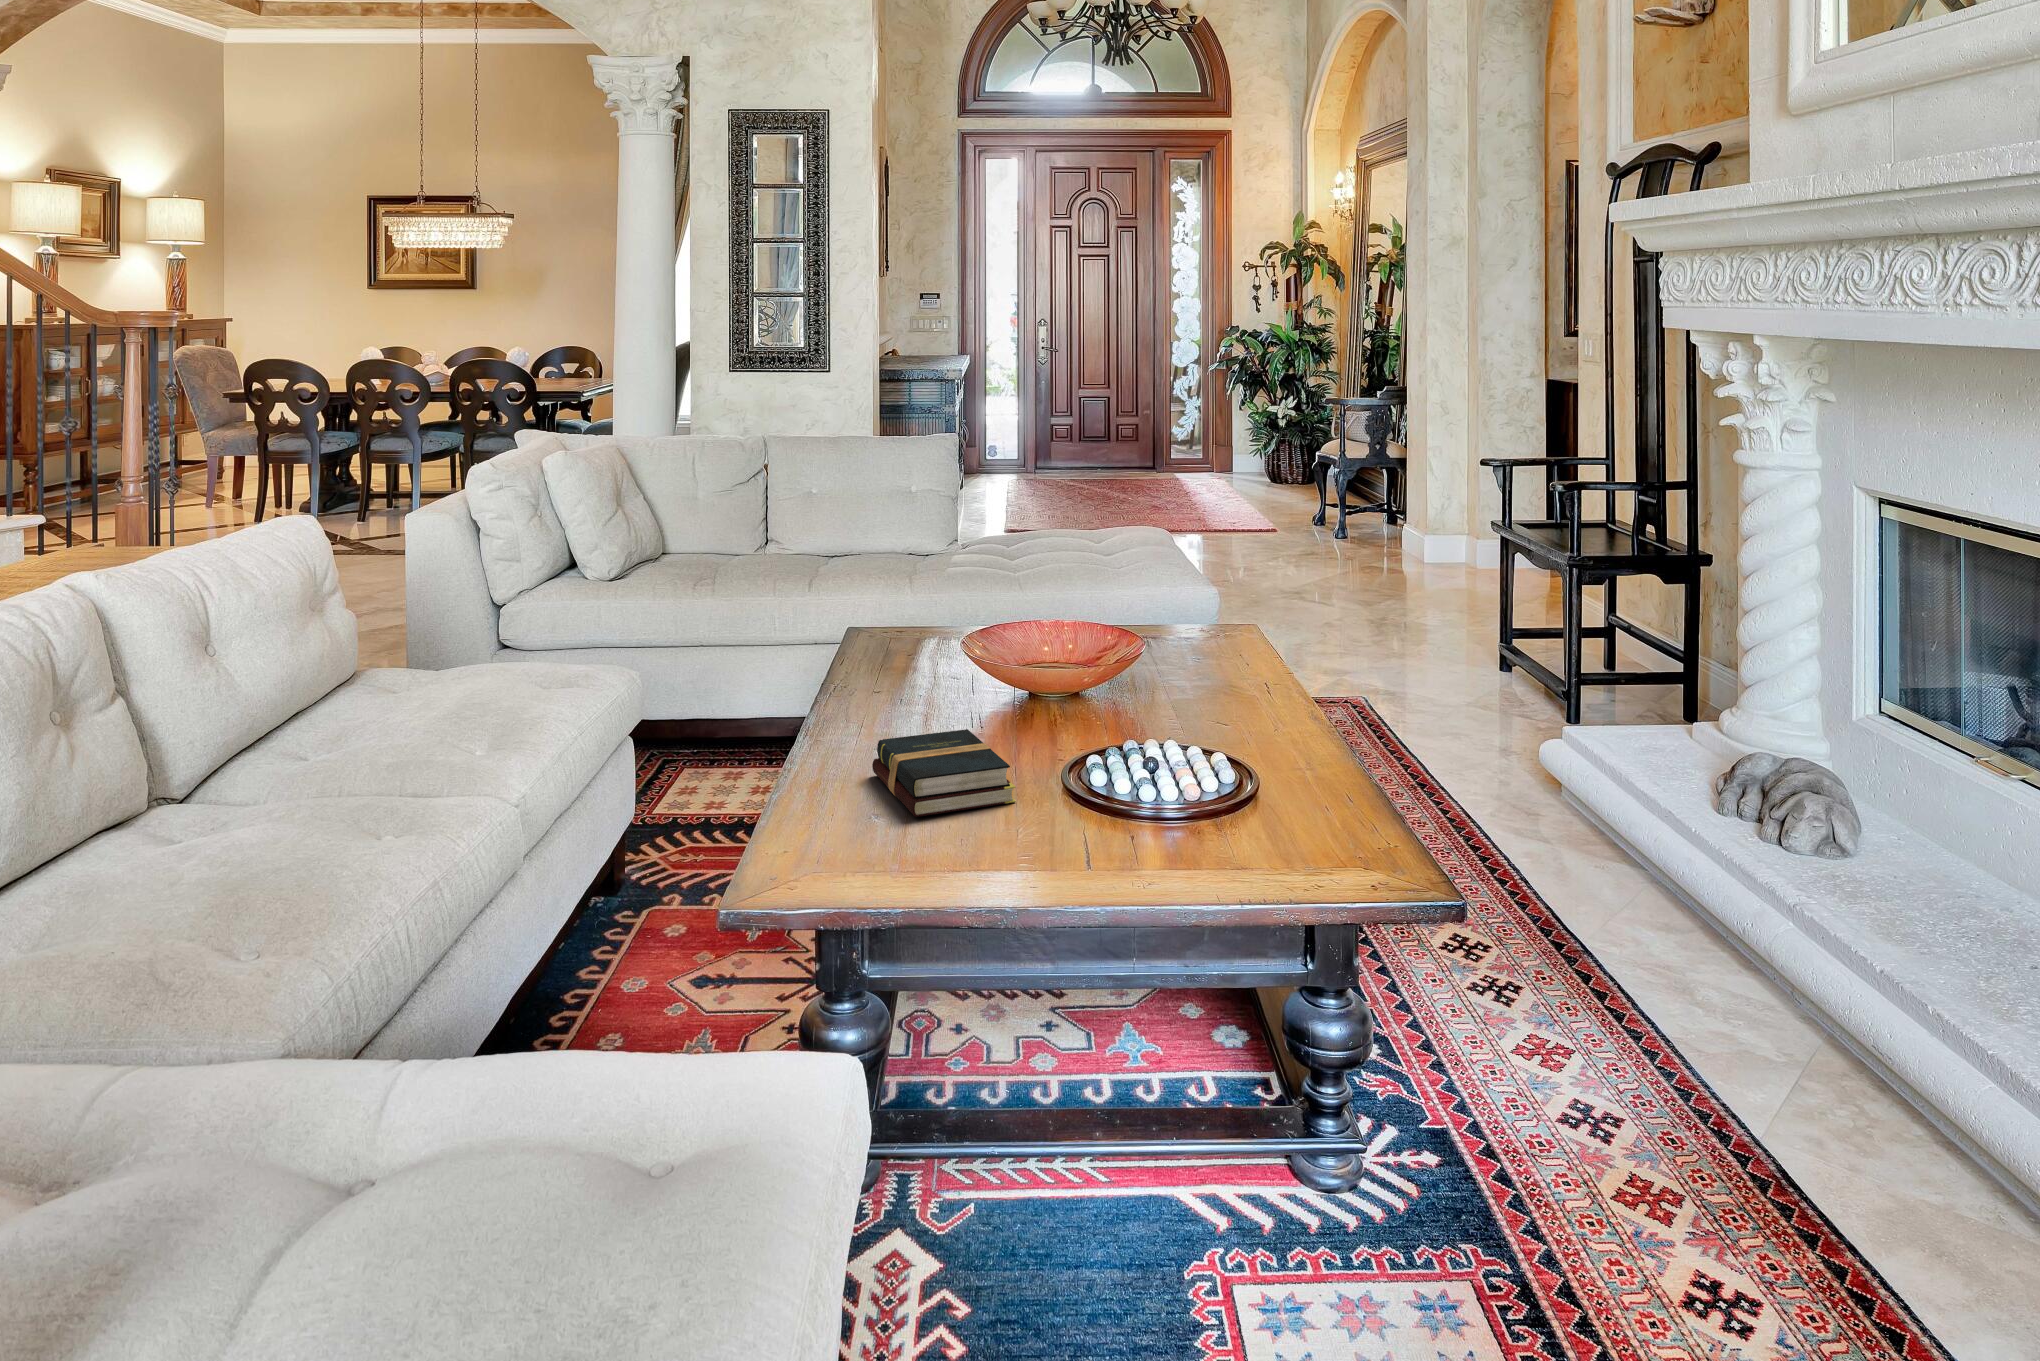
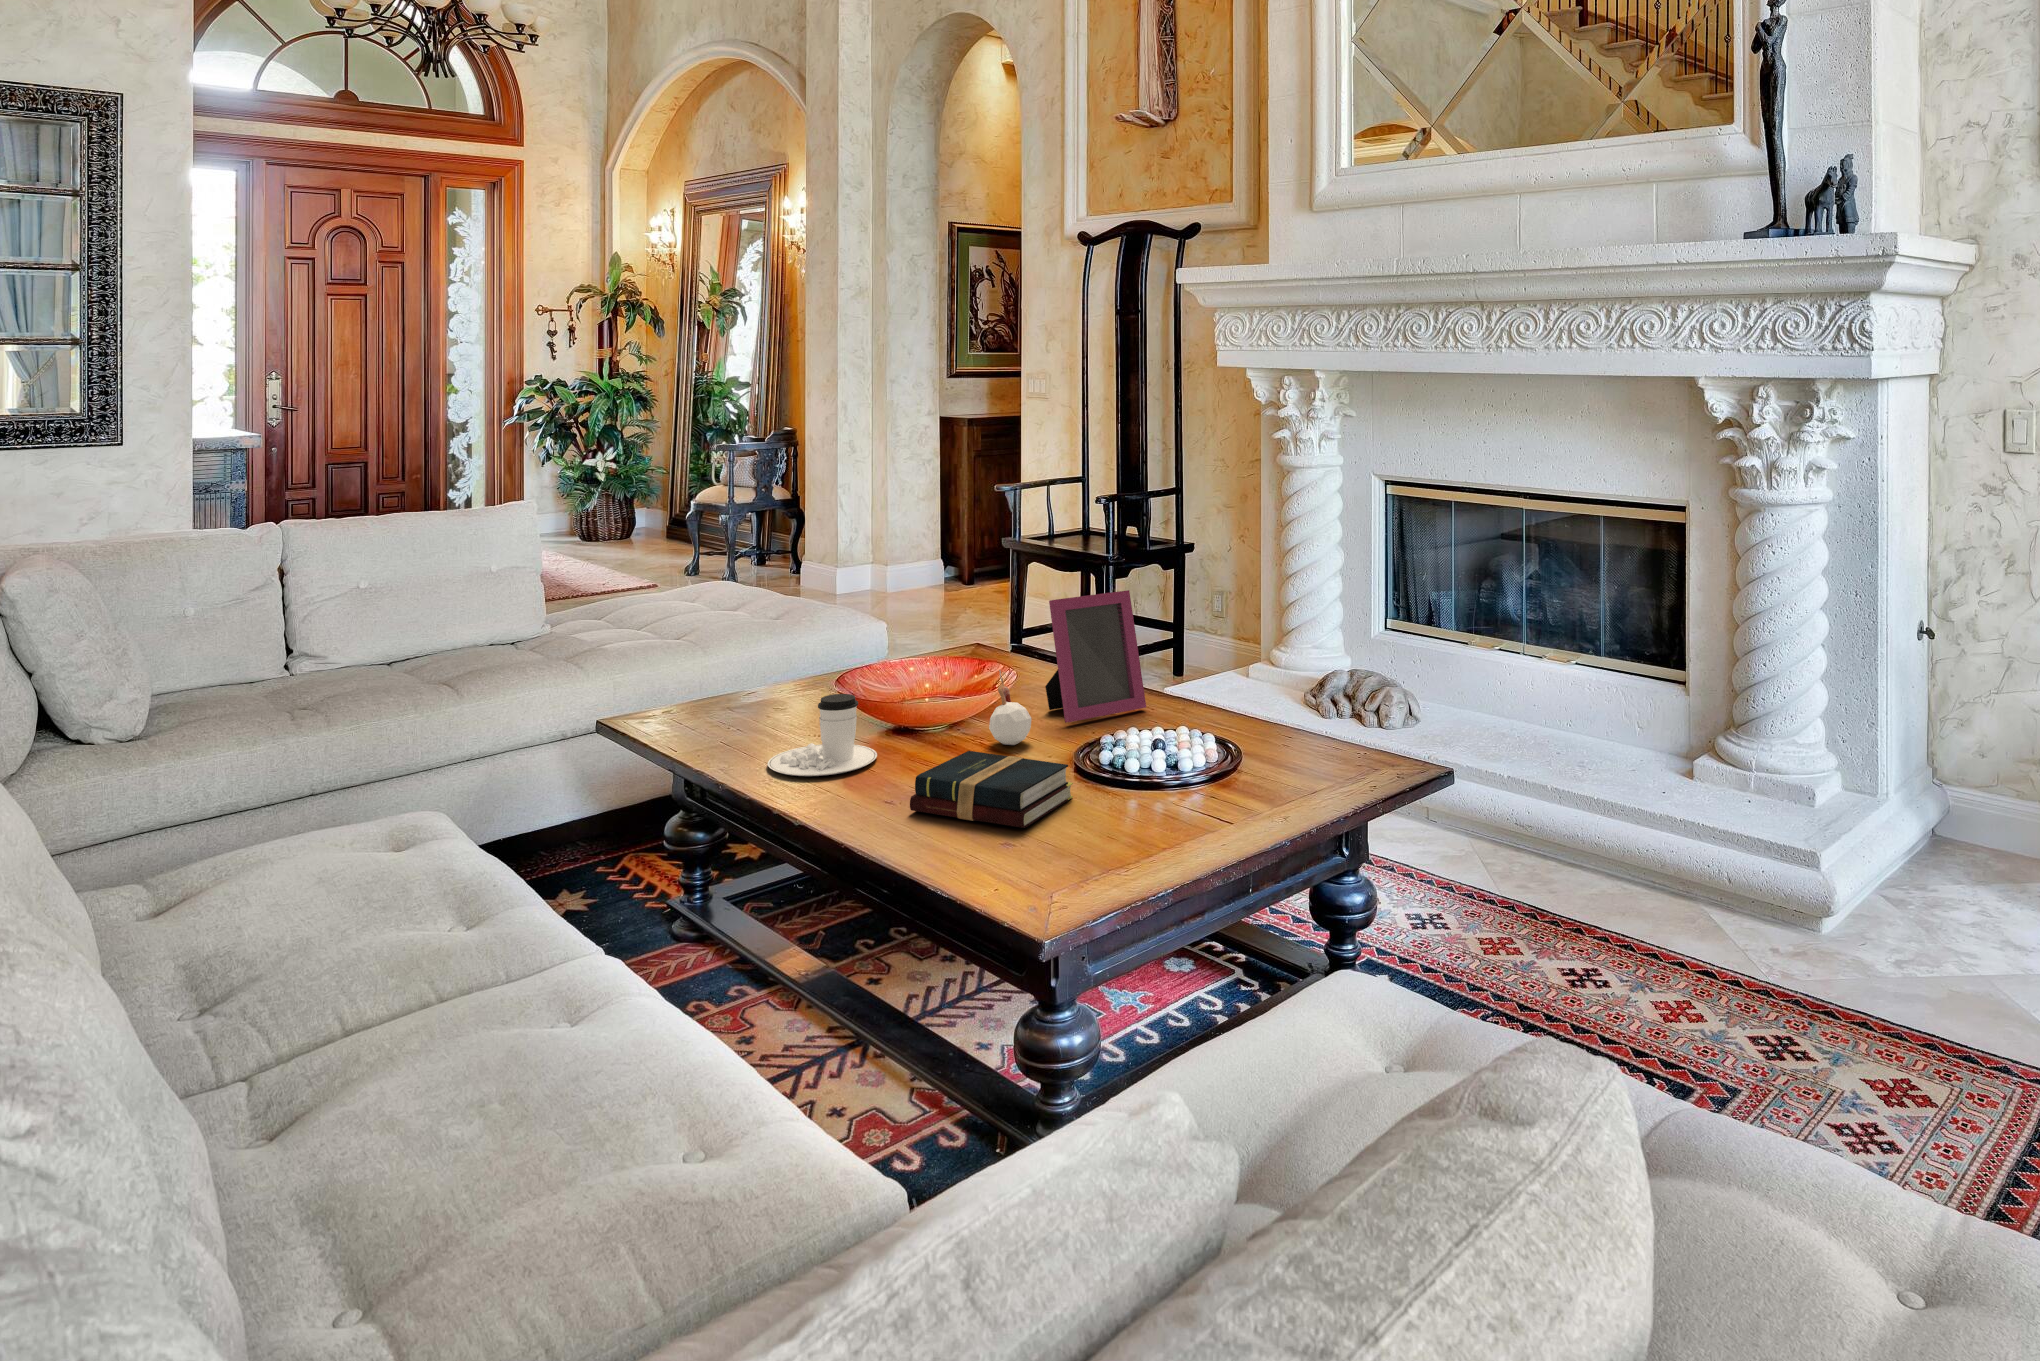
picture frame: none [1152,590,1258,732] -> present [1045,590,1146,722]
coffee cup: none [855,649,957,725] -> present [768,694,877,776]
candle: none [1048,655,1094,738] -> present [989,670,1032,745]

